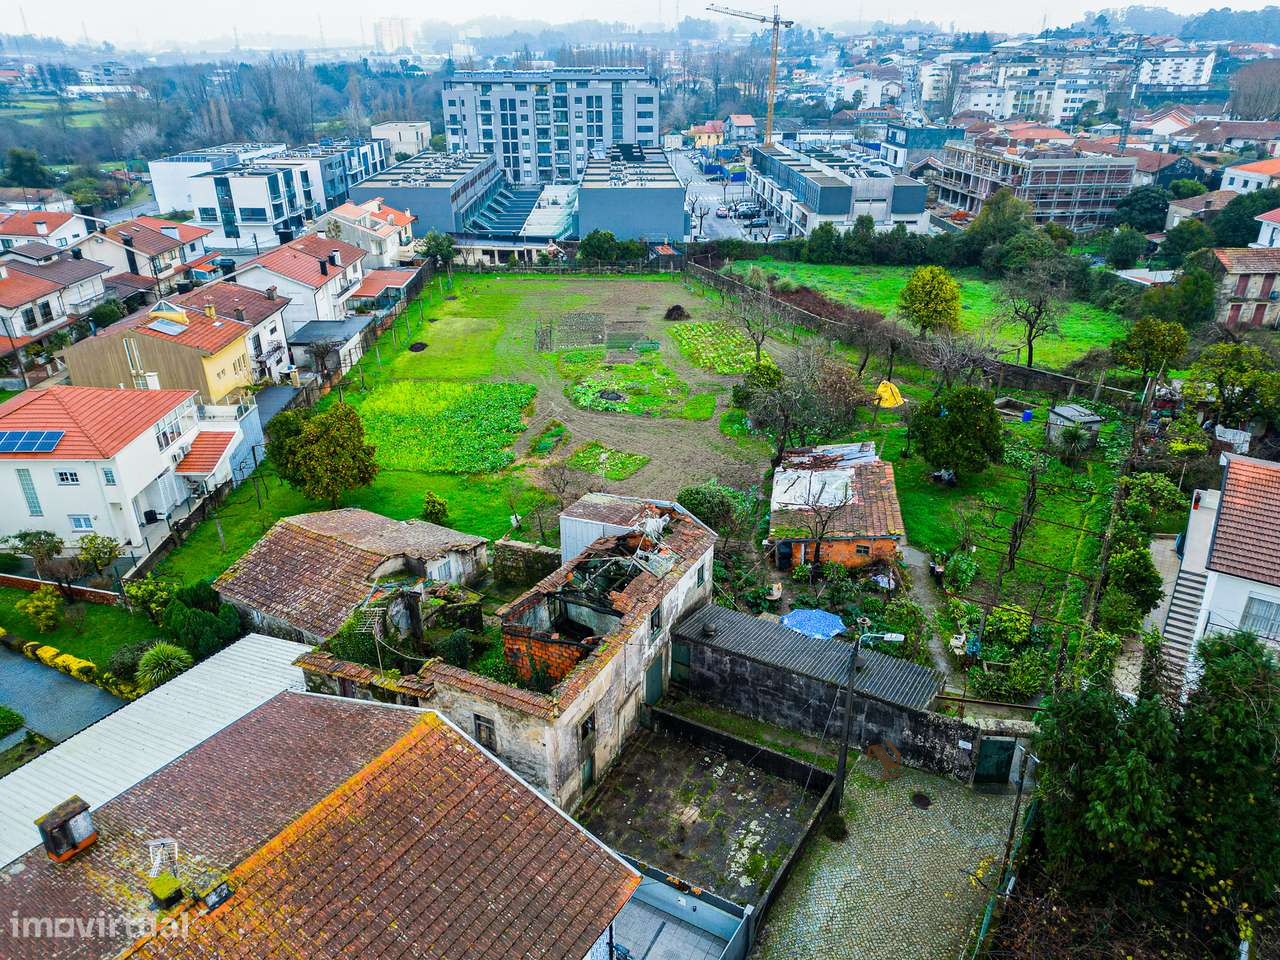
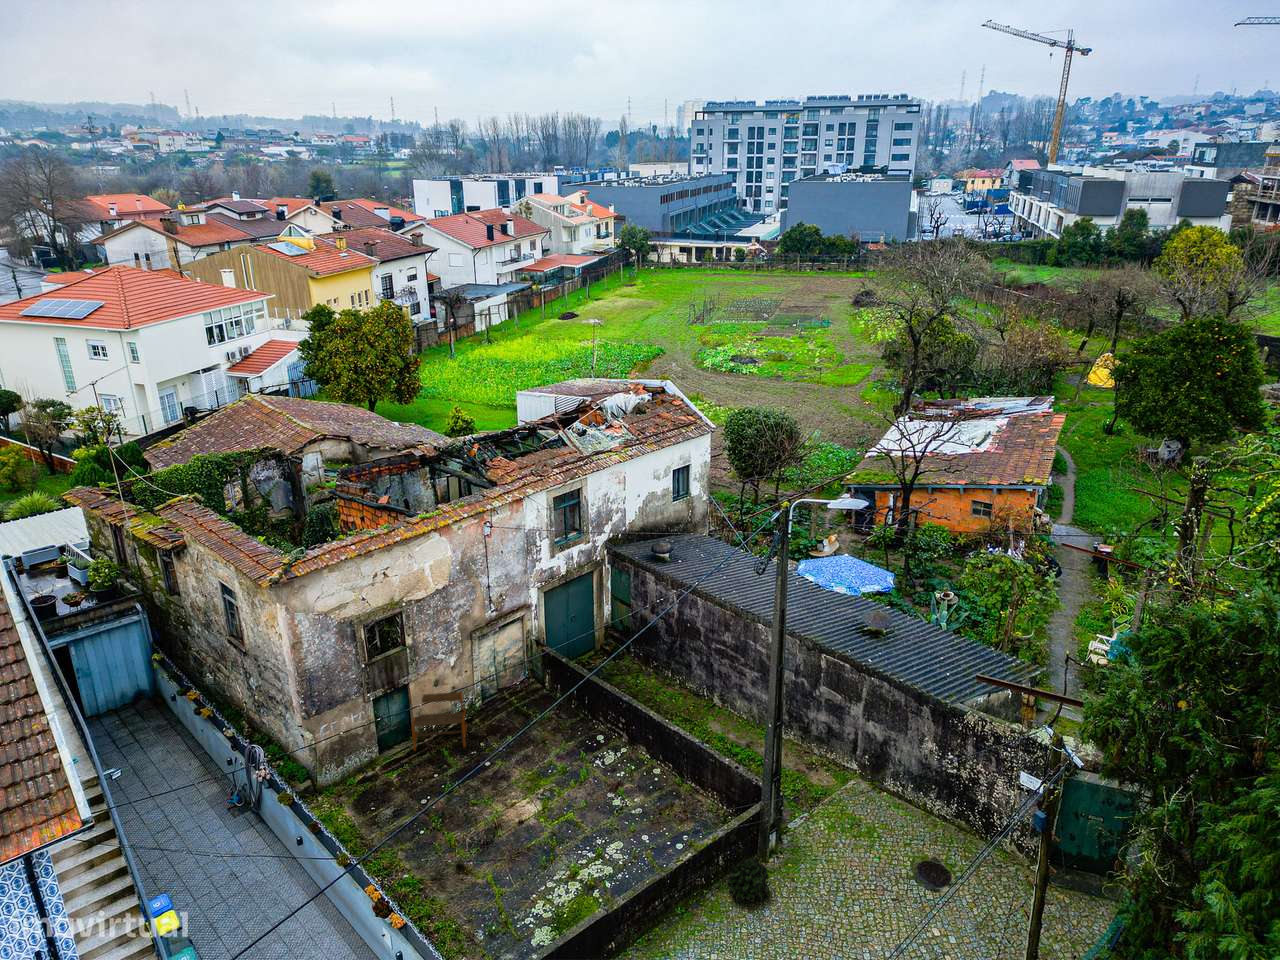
bench: present [867,738,901,781] -> present [412,691,467,751]

